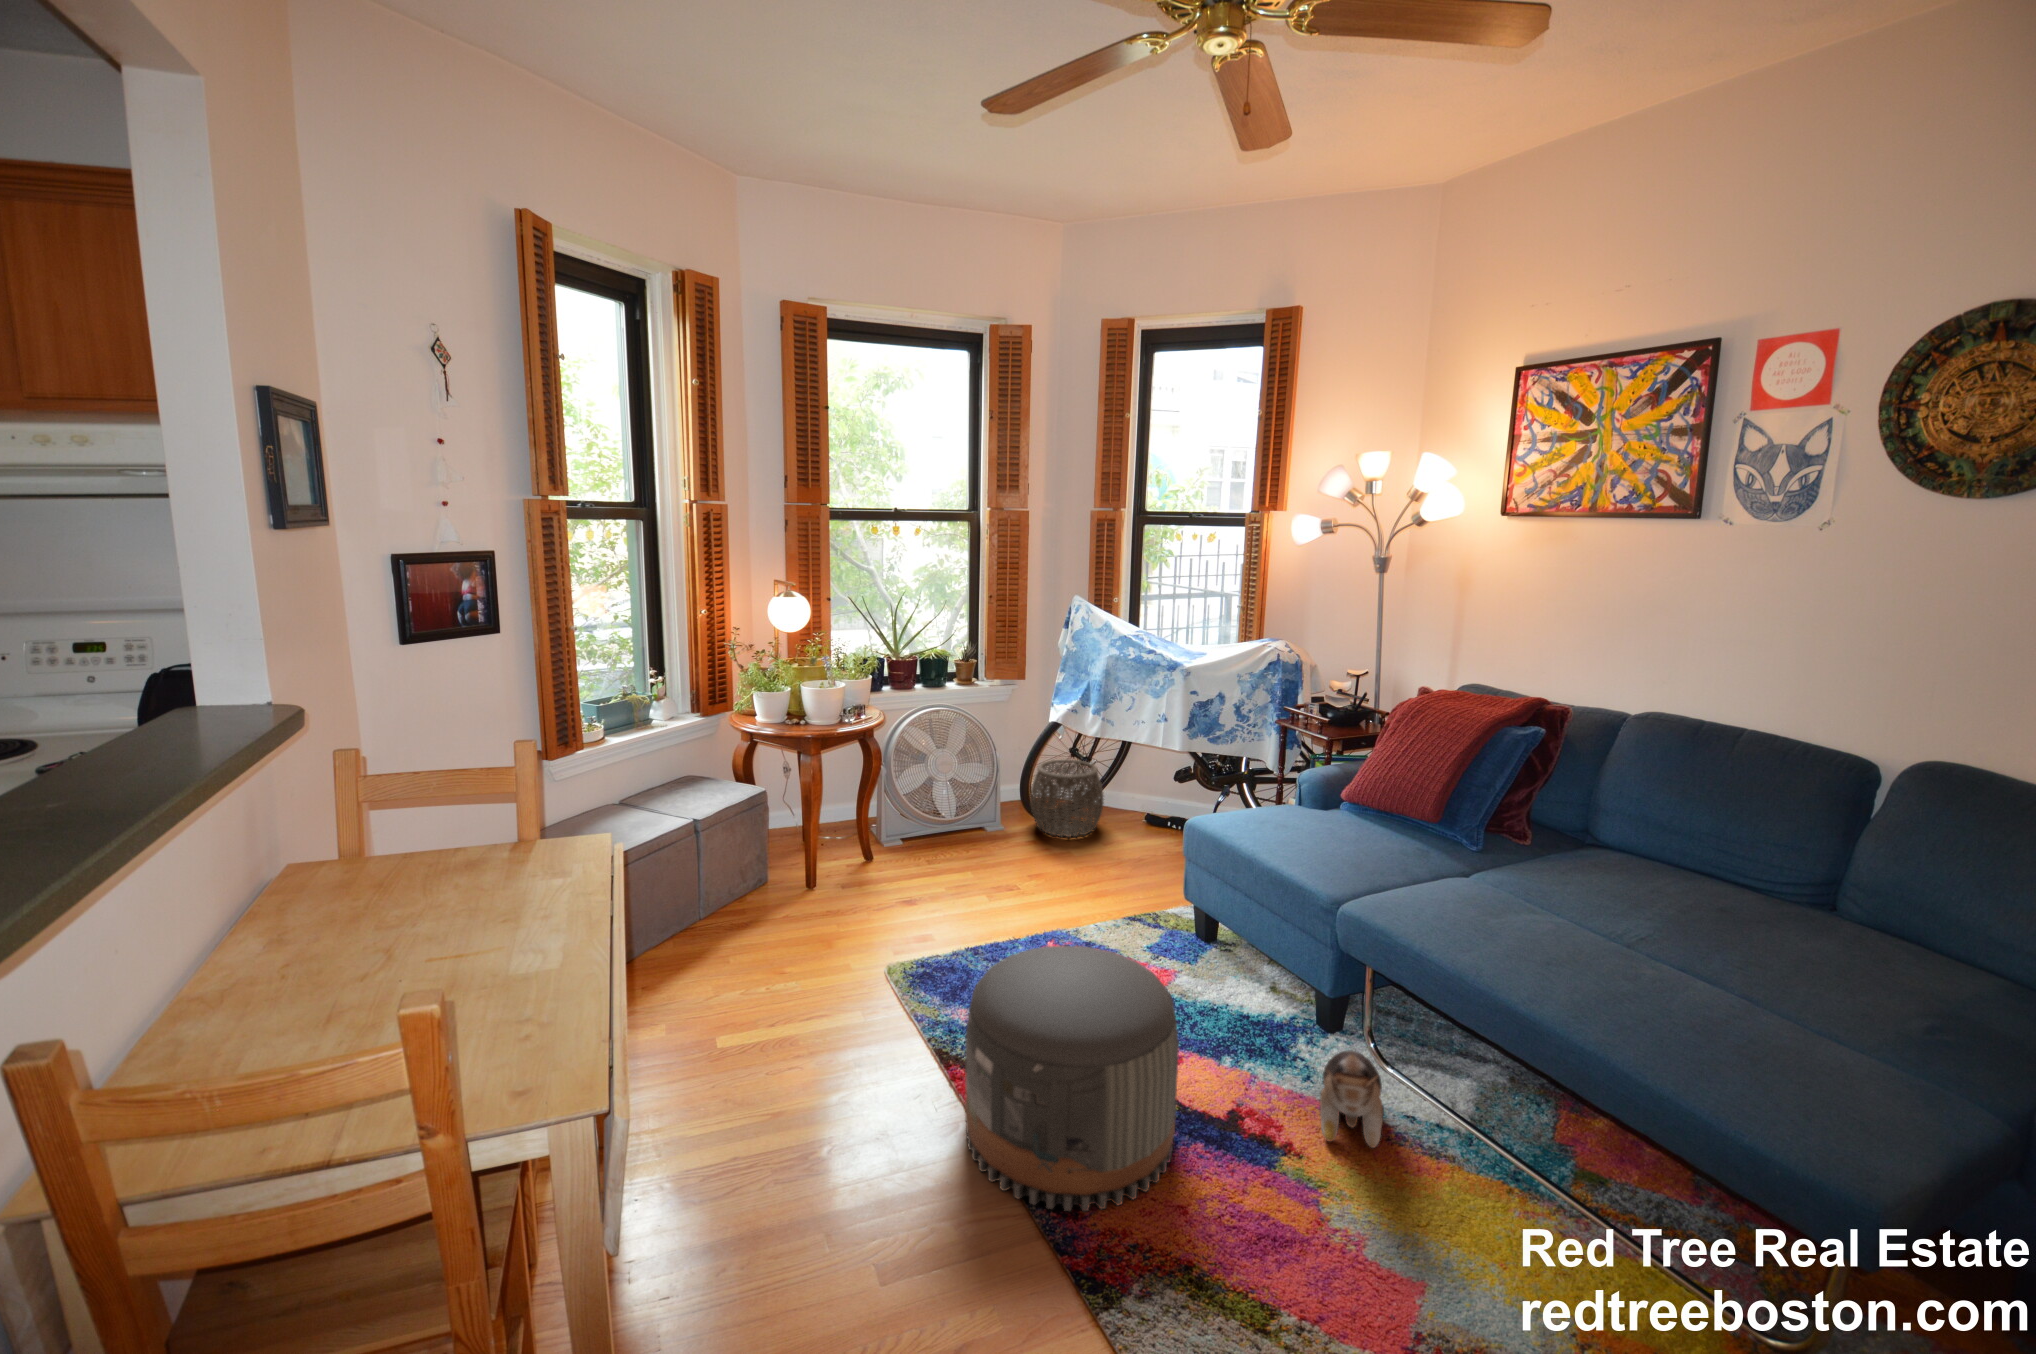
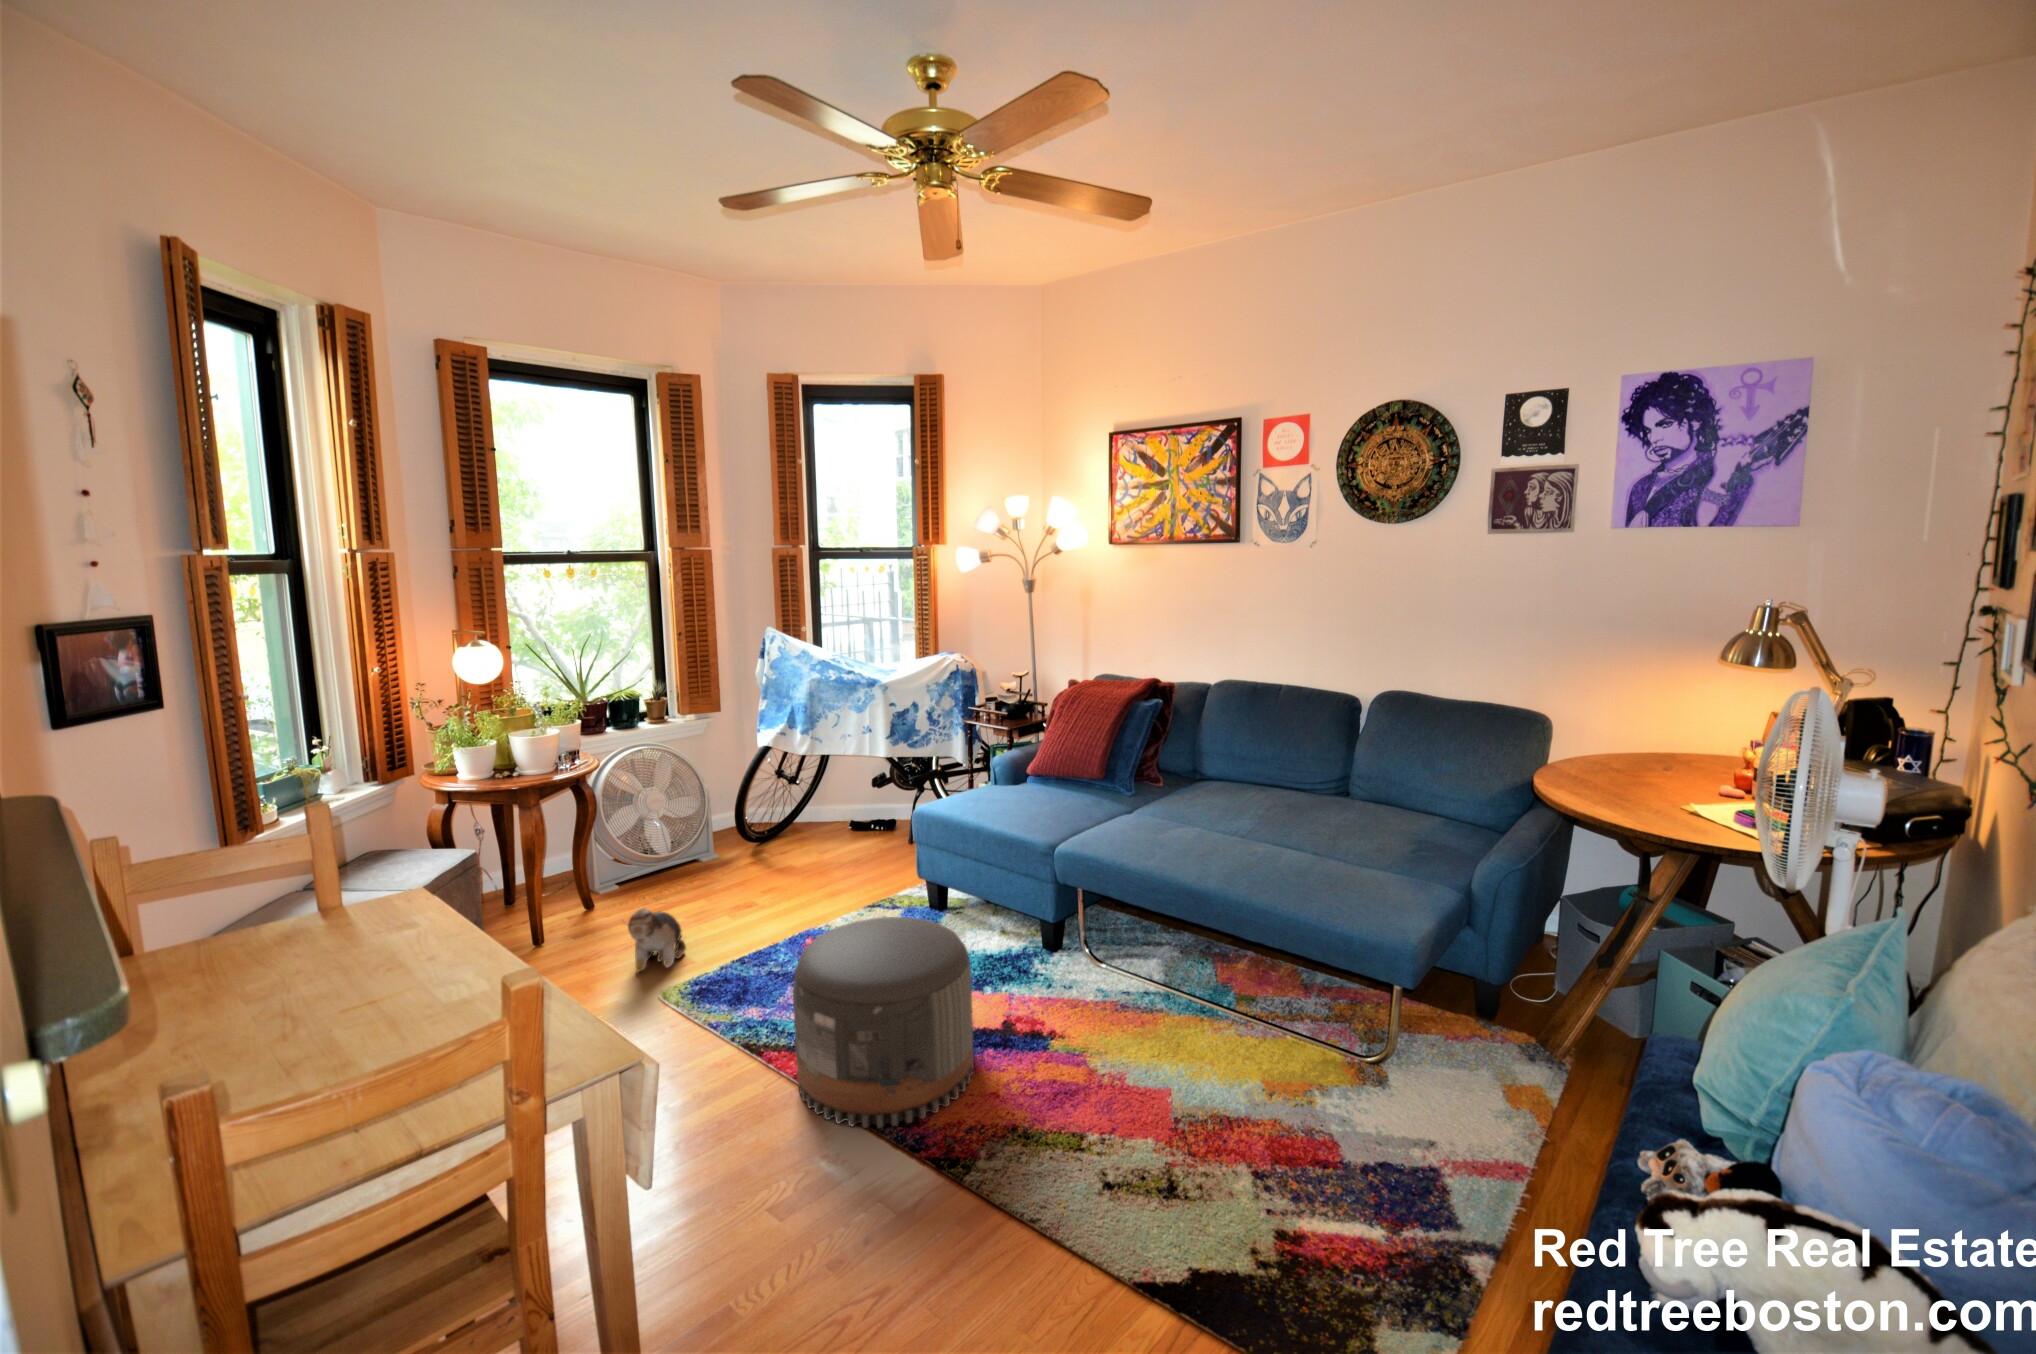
woven basket: present [1030,759,1104,837] -> none [743,781,816,855]
plush toy: present [1320,1051,1384,1148] -> present [623,908,686,971]

